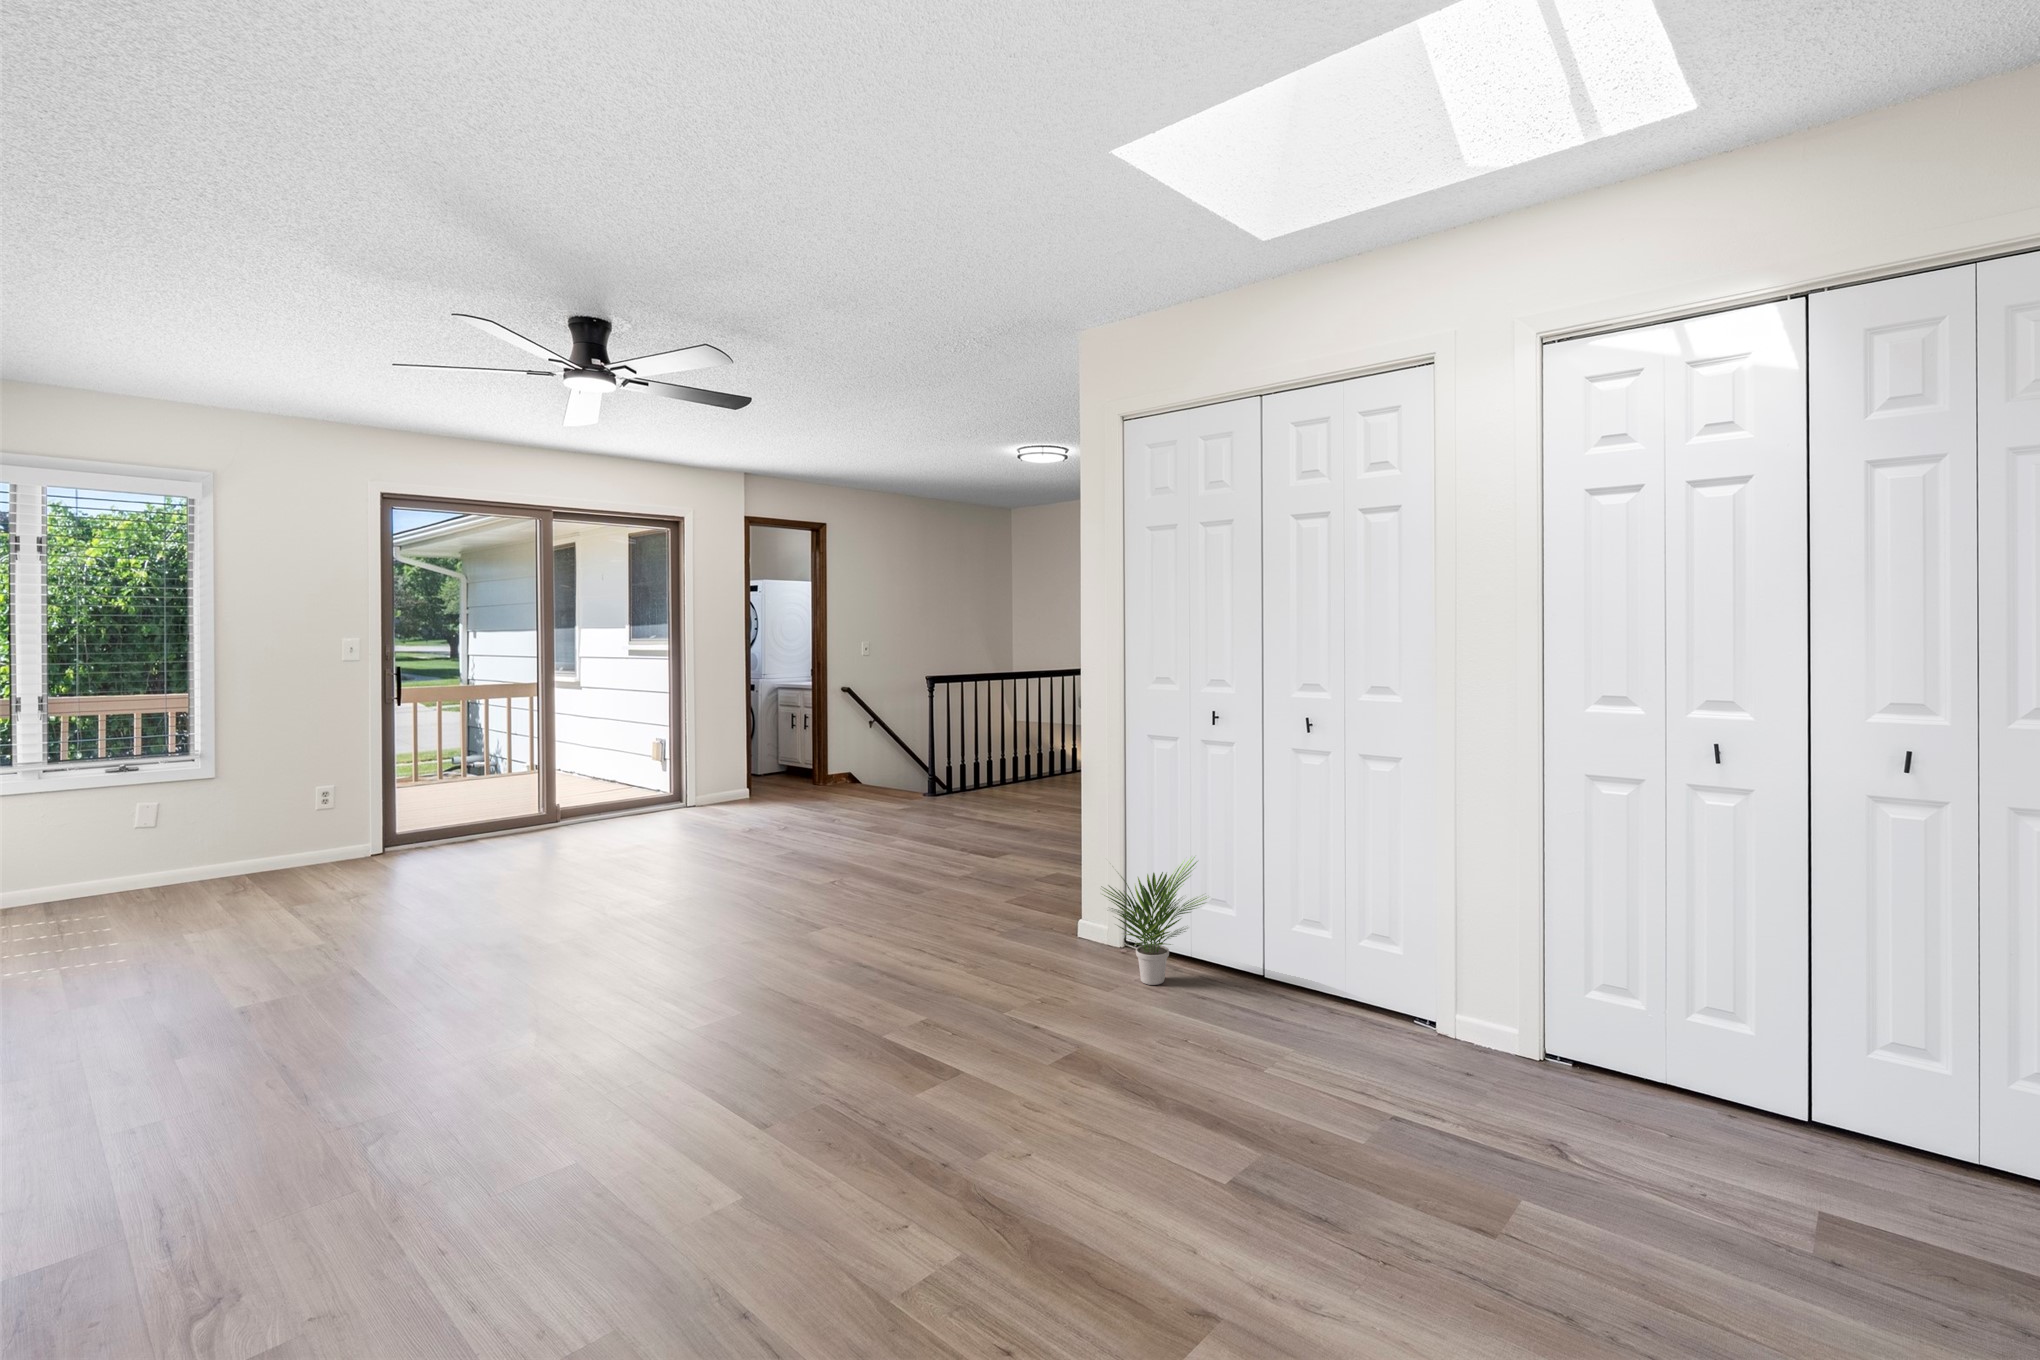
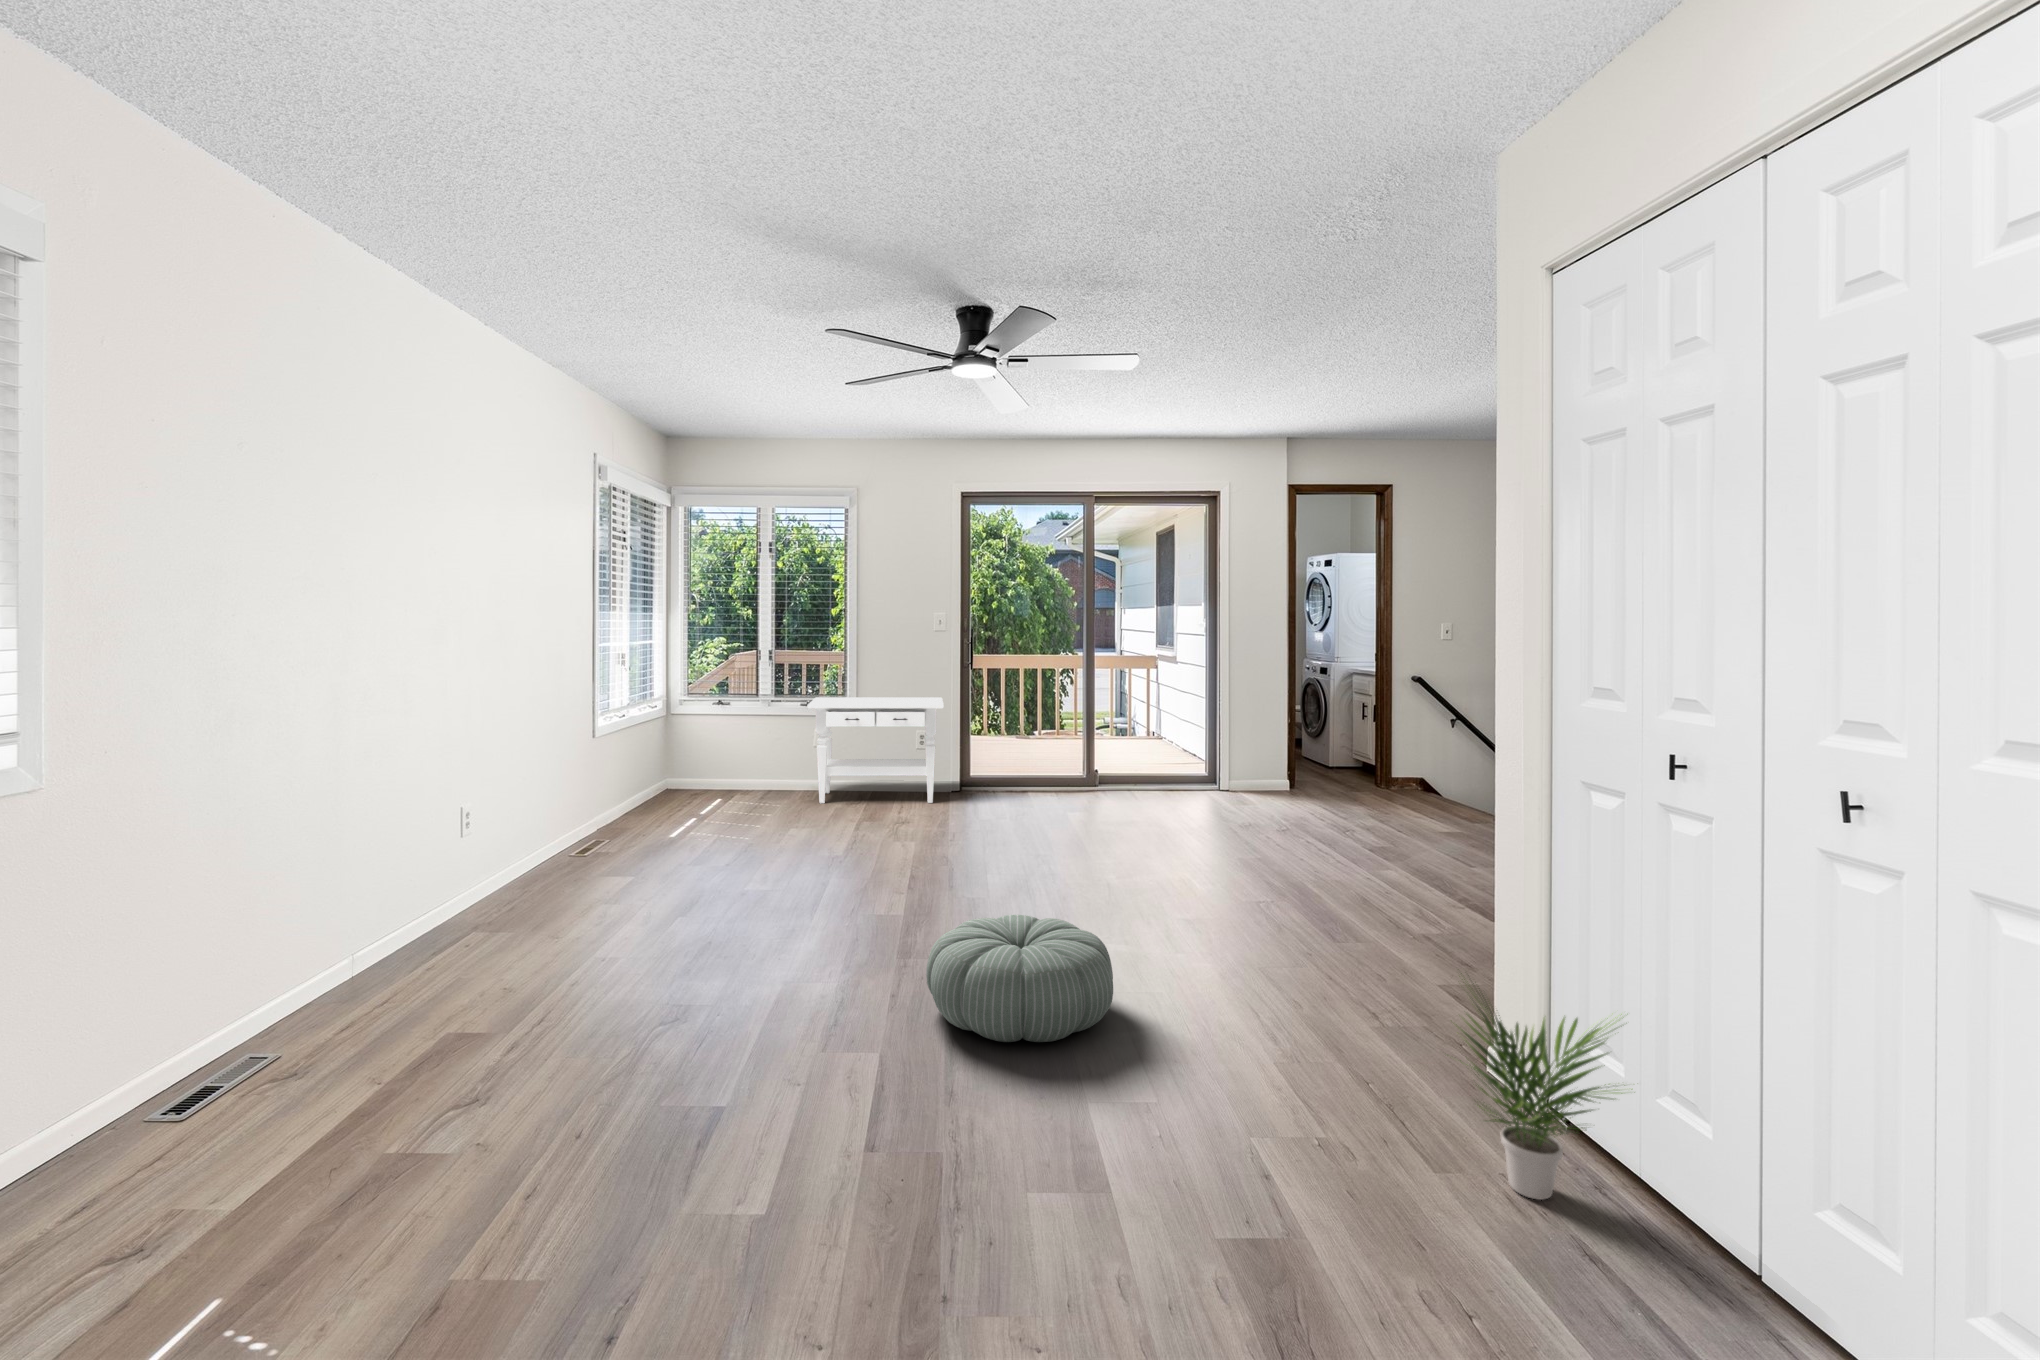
side table: none [138,741,385,902] -> present [807,697,944,803]
pouf: none [645,914,834,1033] -> present [926,915,1113,1042]

